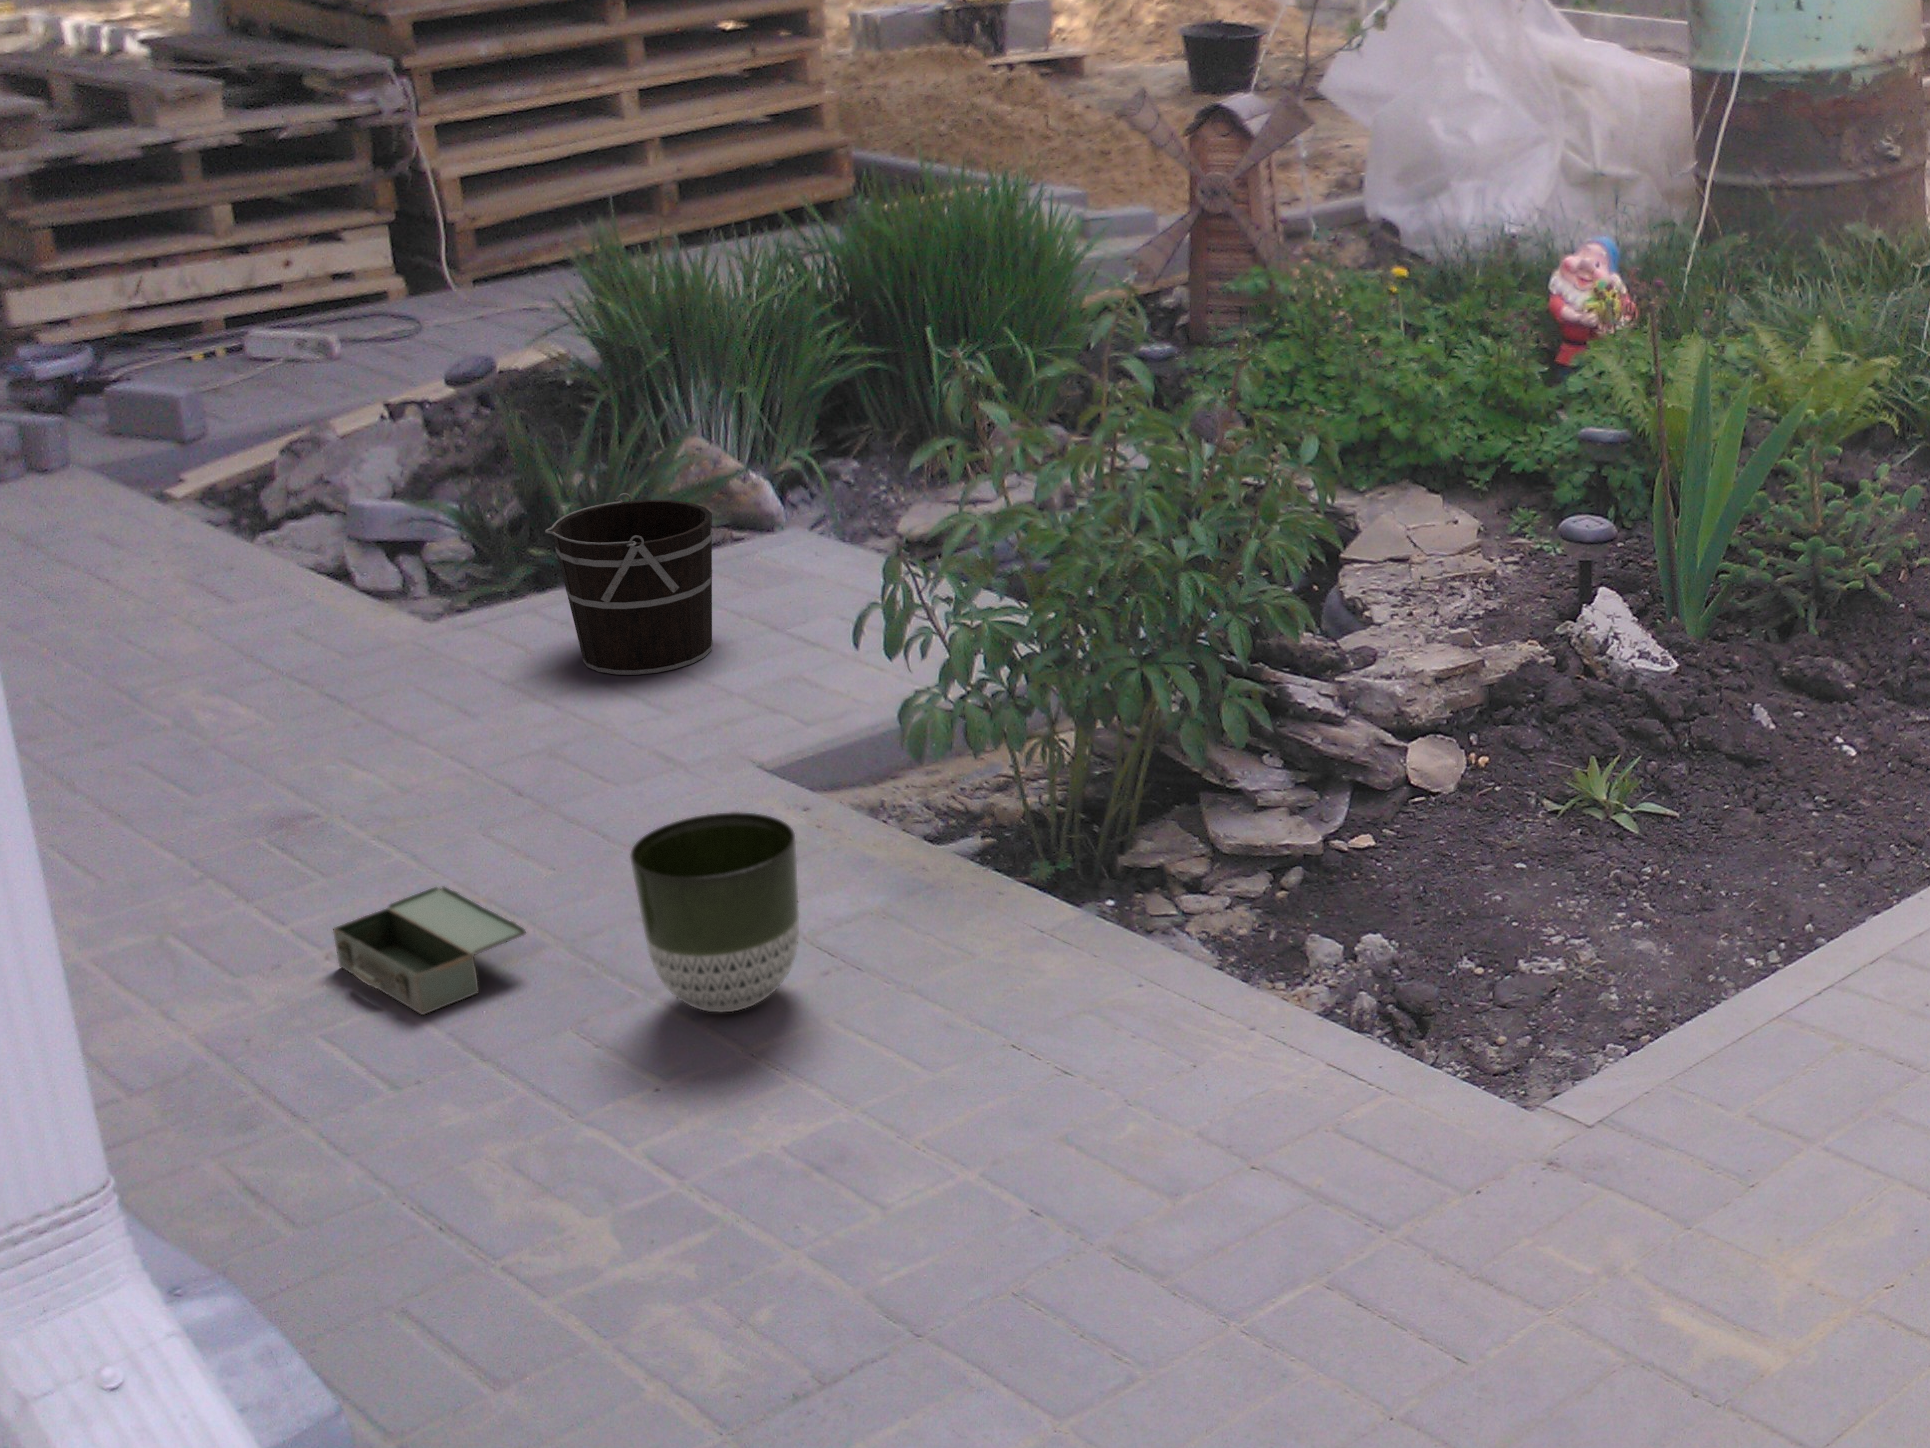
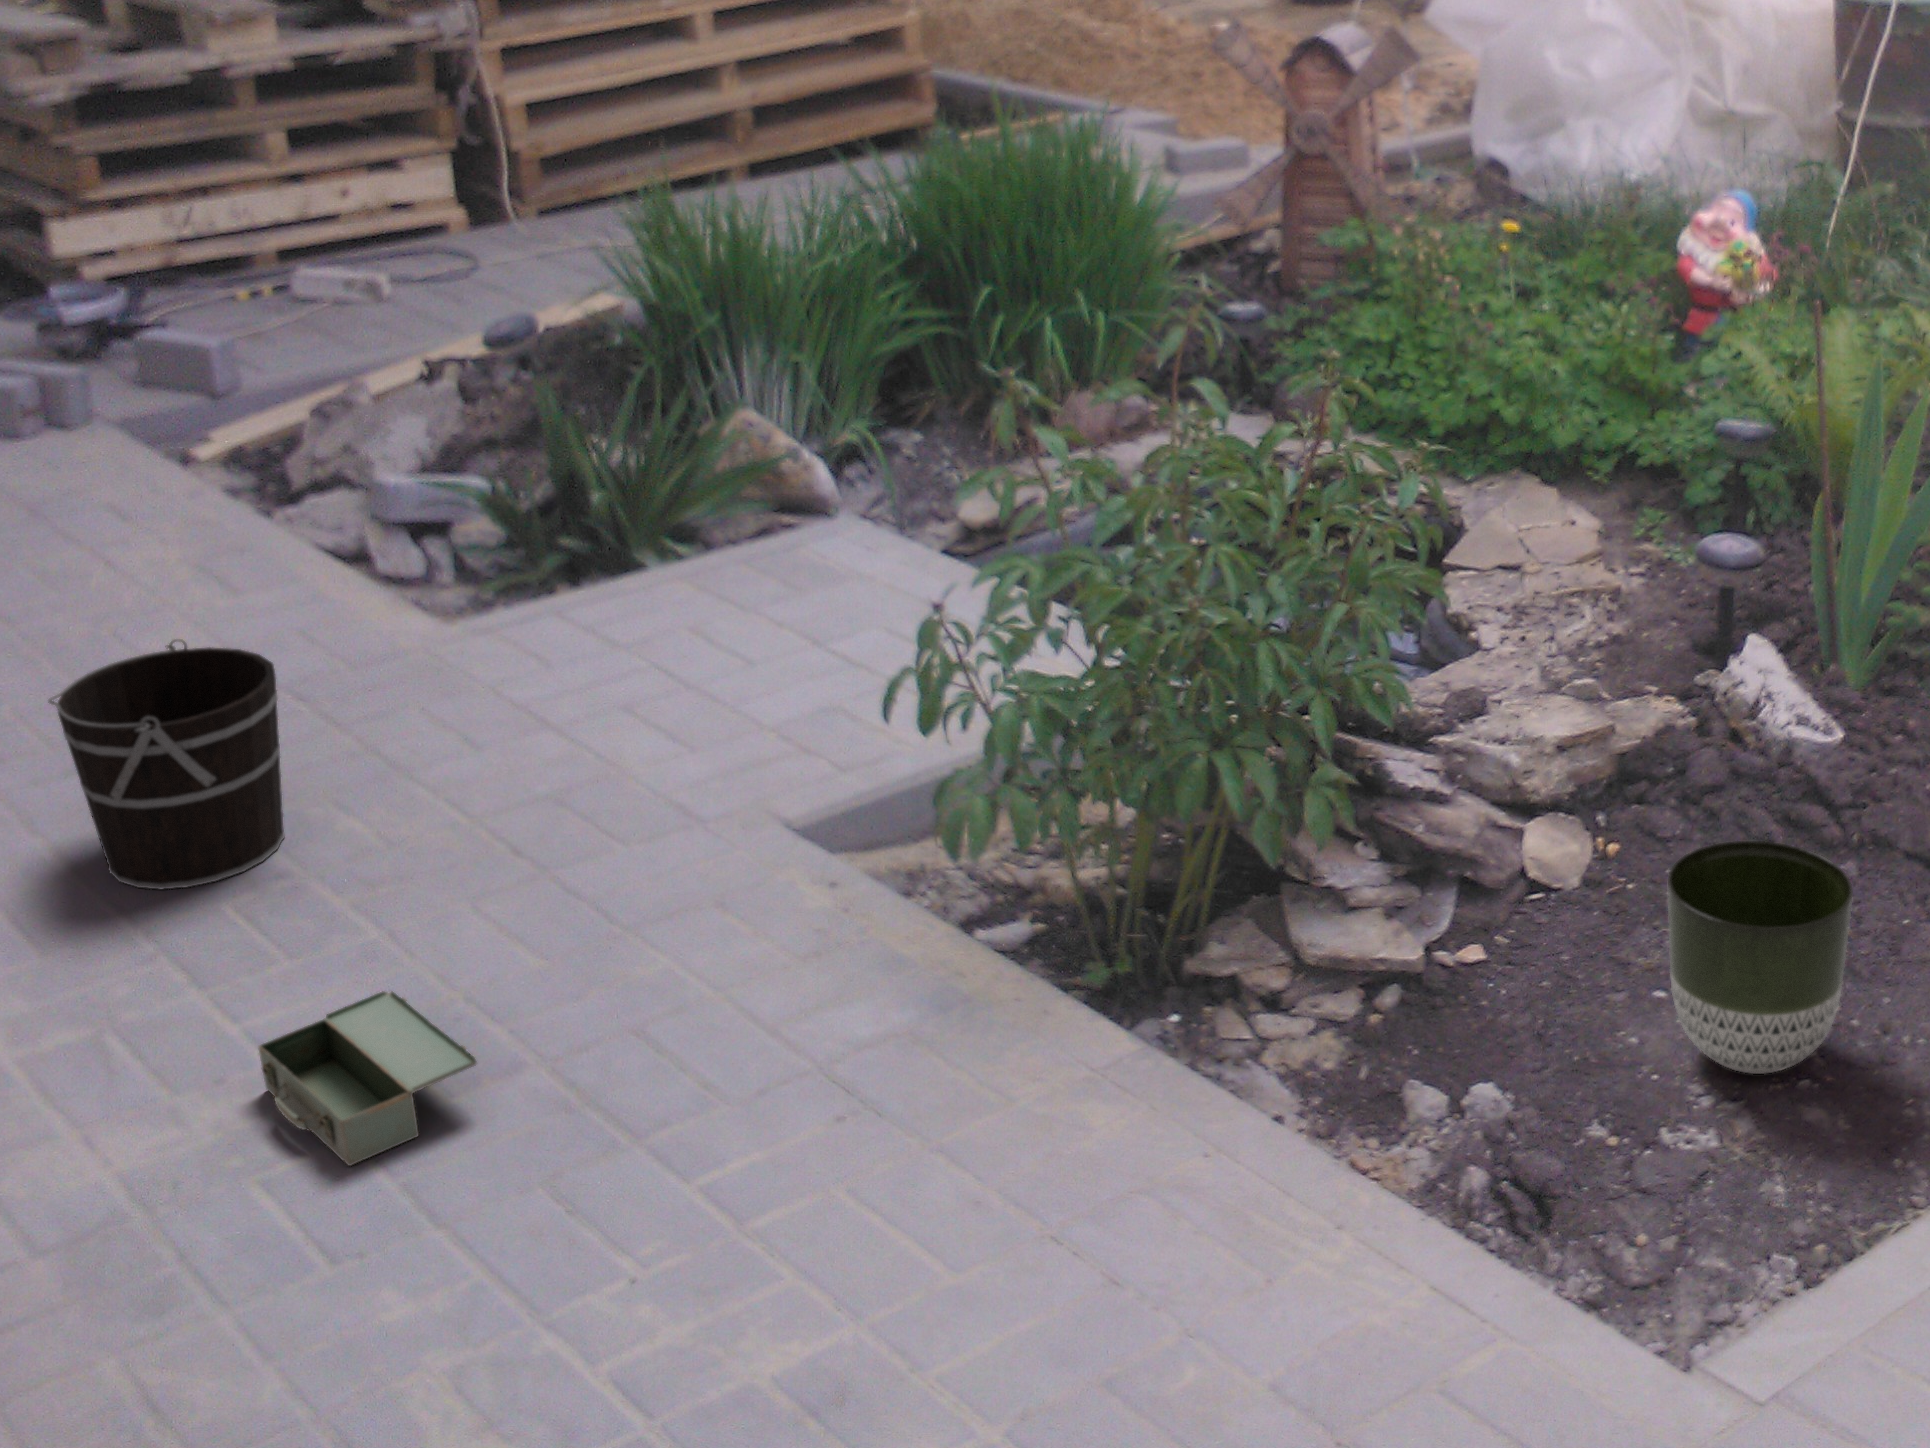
bucket: present [545,493,713,675] -> present [48,639,285,889]
planter: present [630,812,799,1012] -> present [1668,841,1853,1074]

